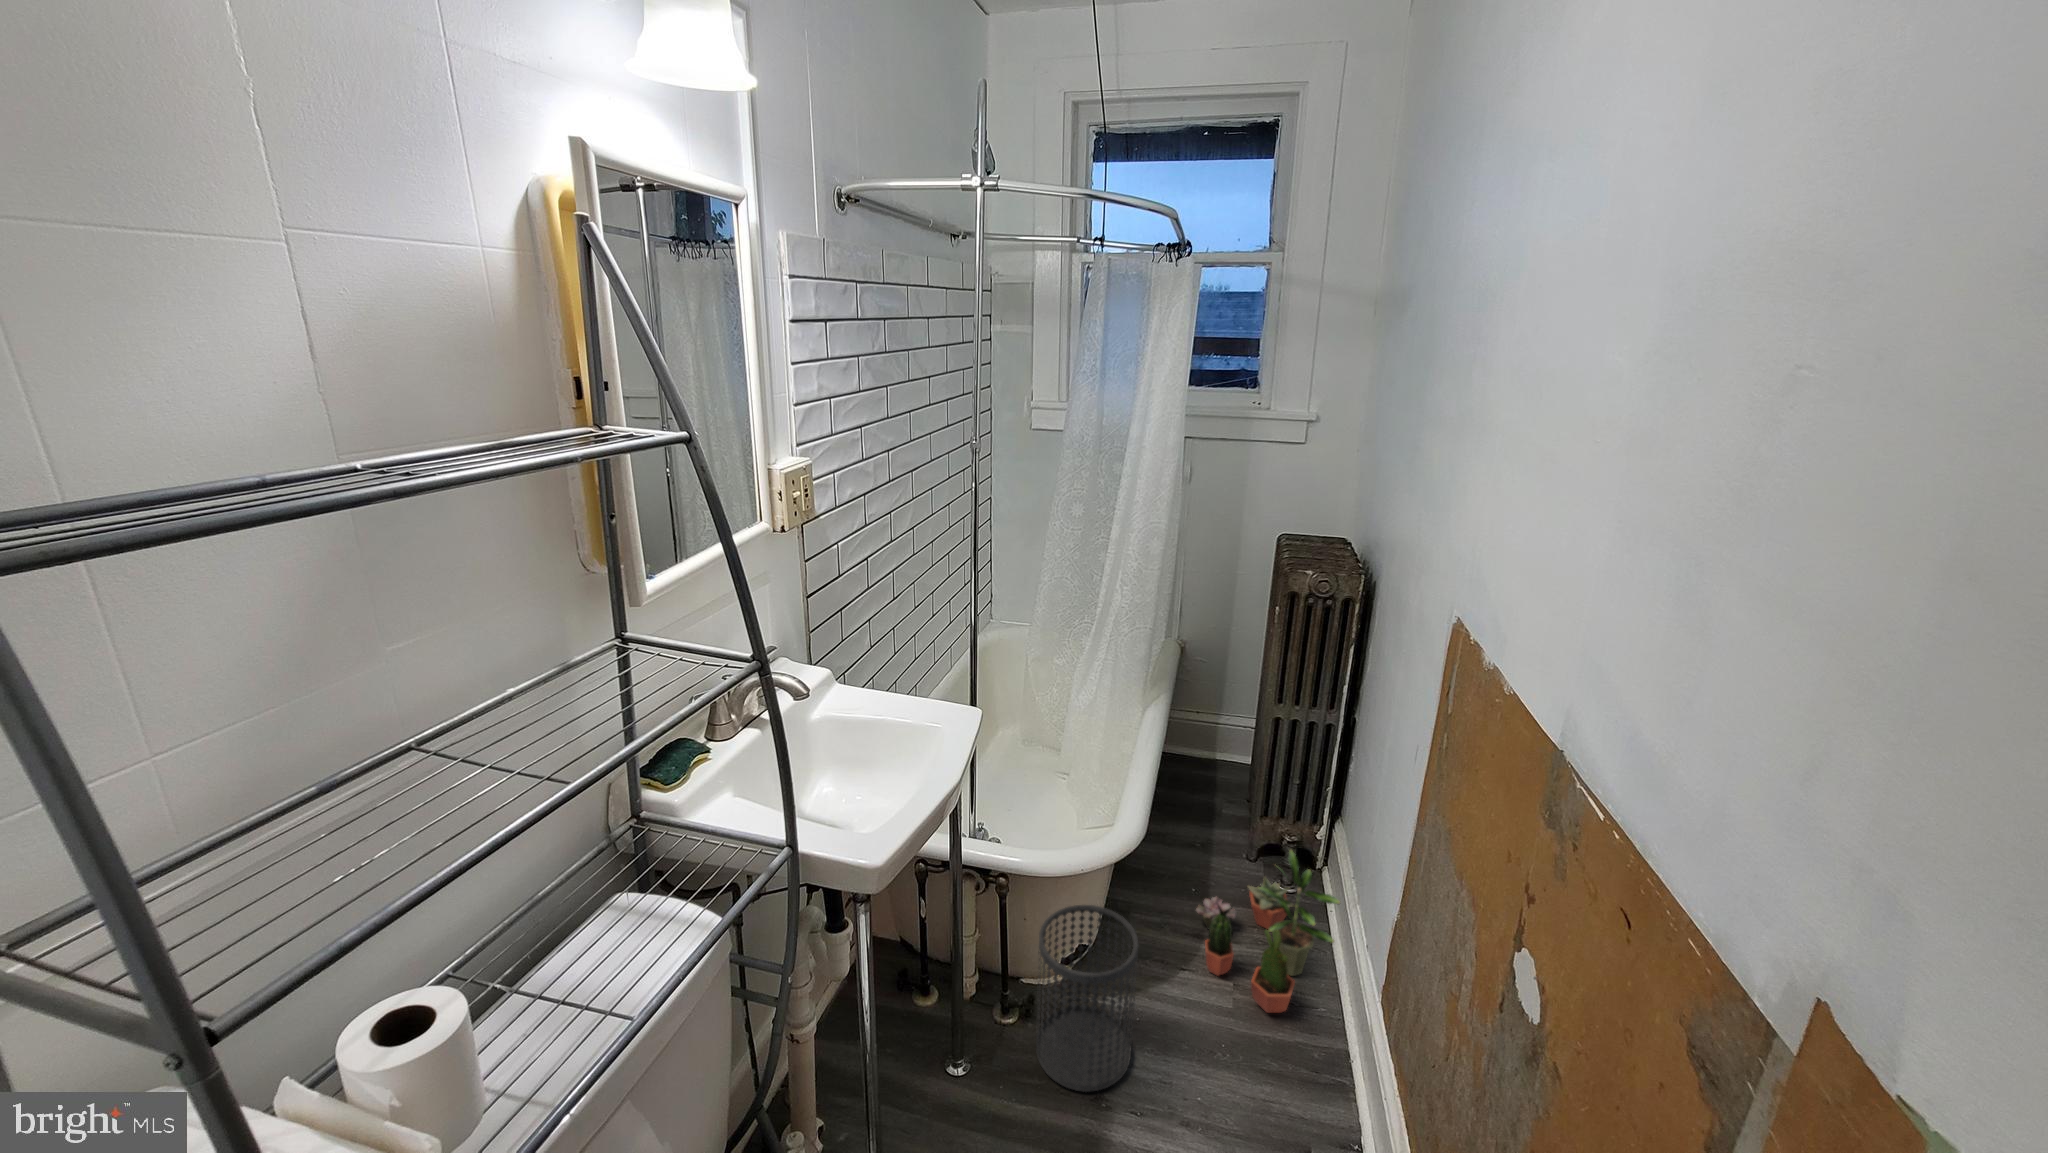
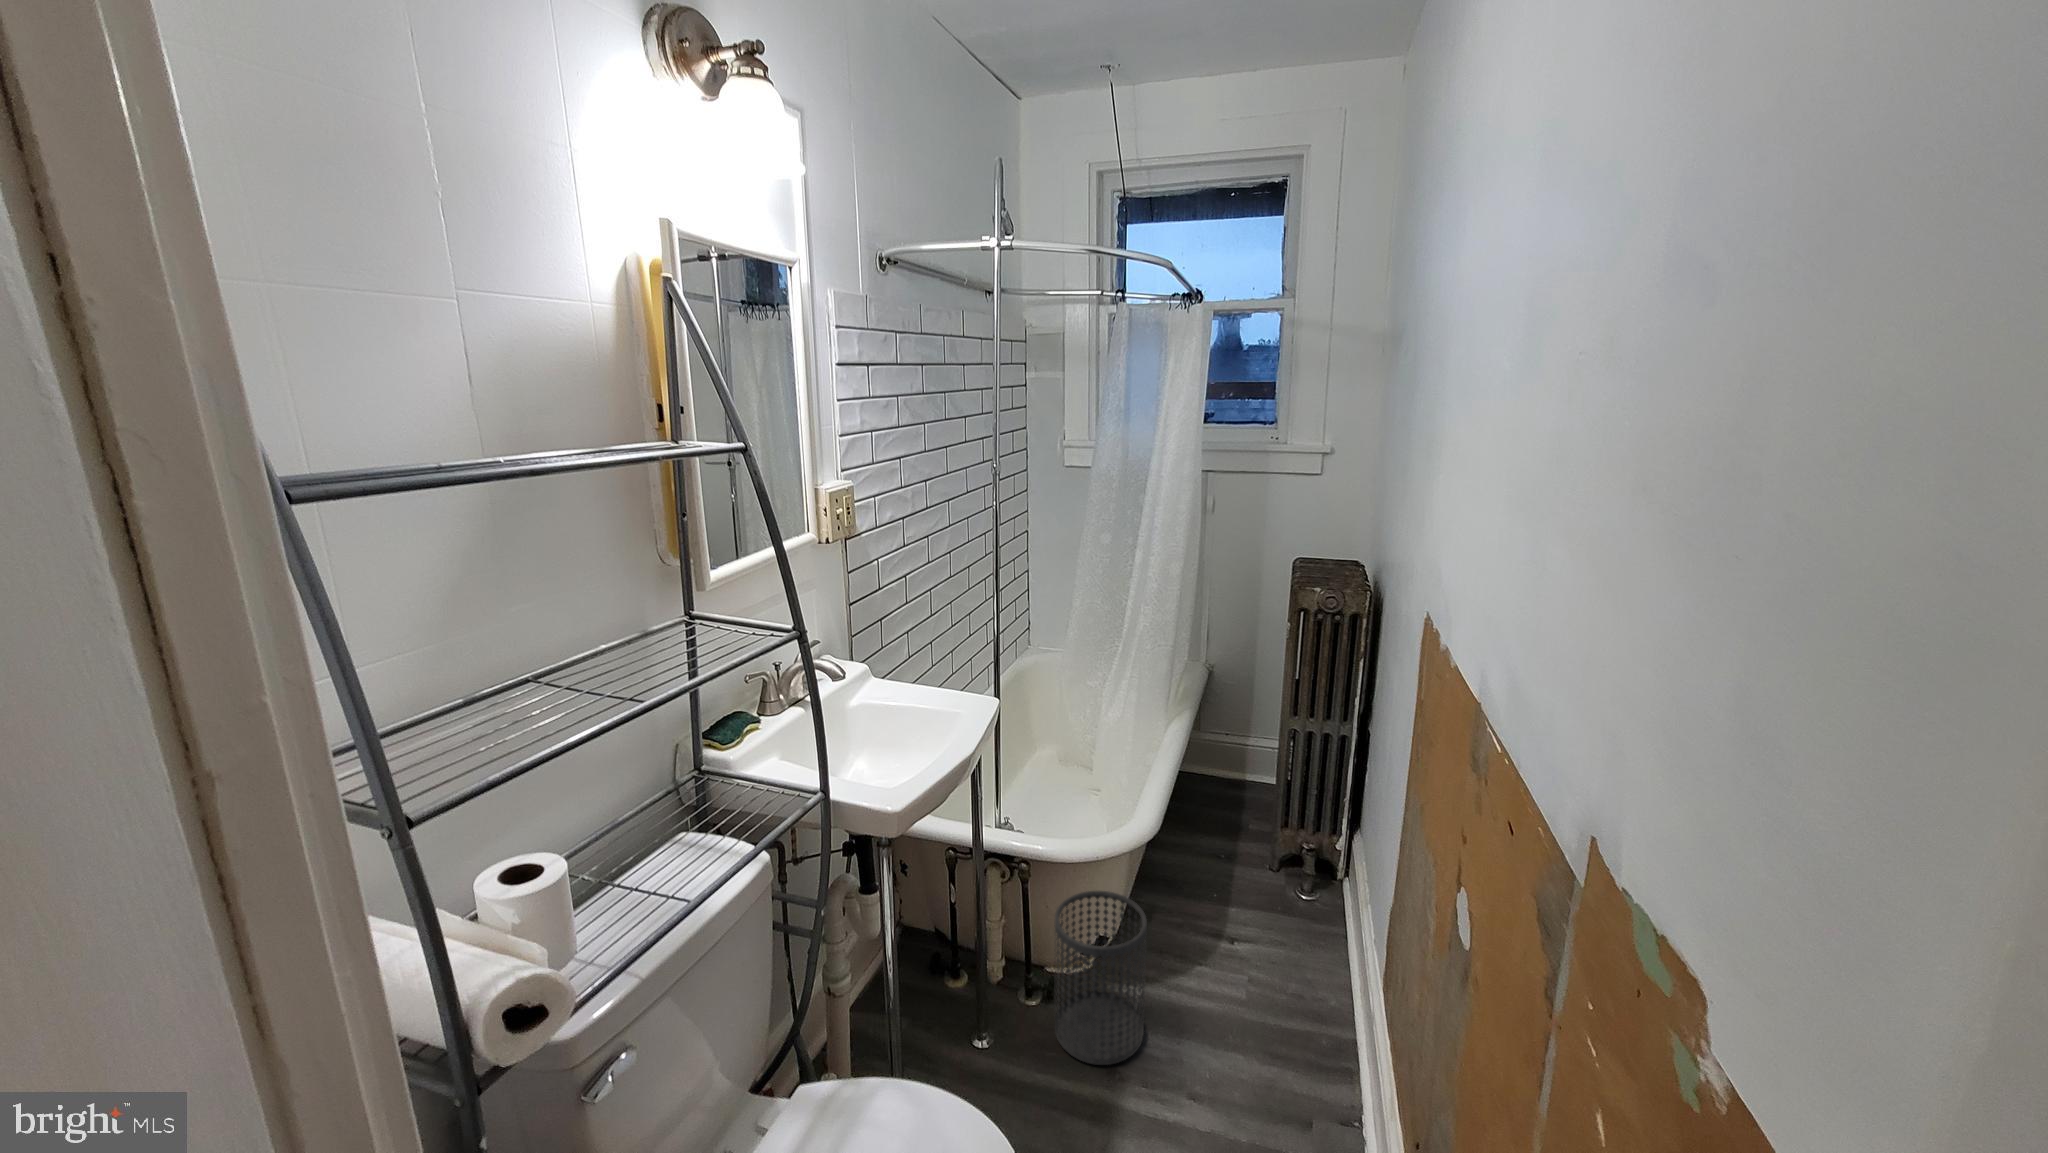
potted plant: present [1196,850,1340,1013] -> none [1215,850,1348,1005]

